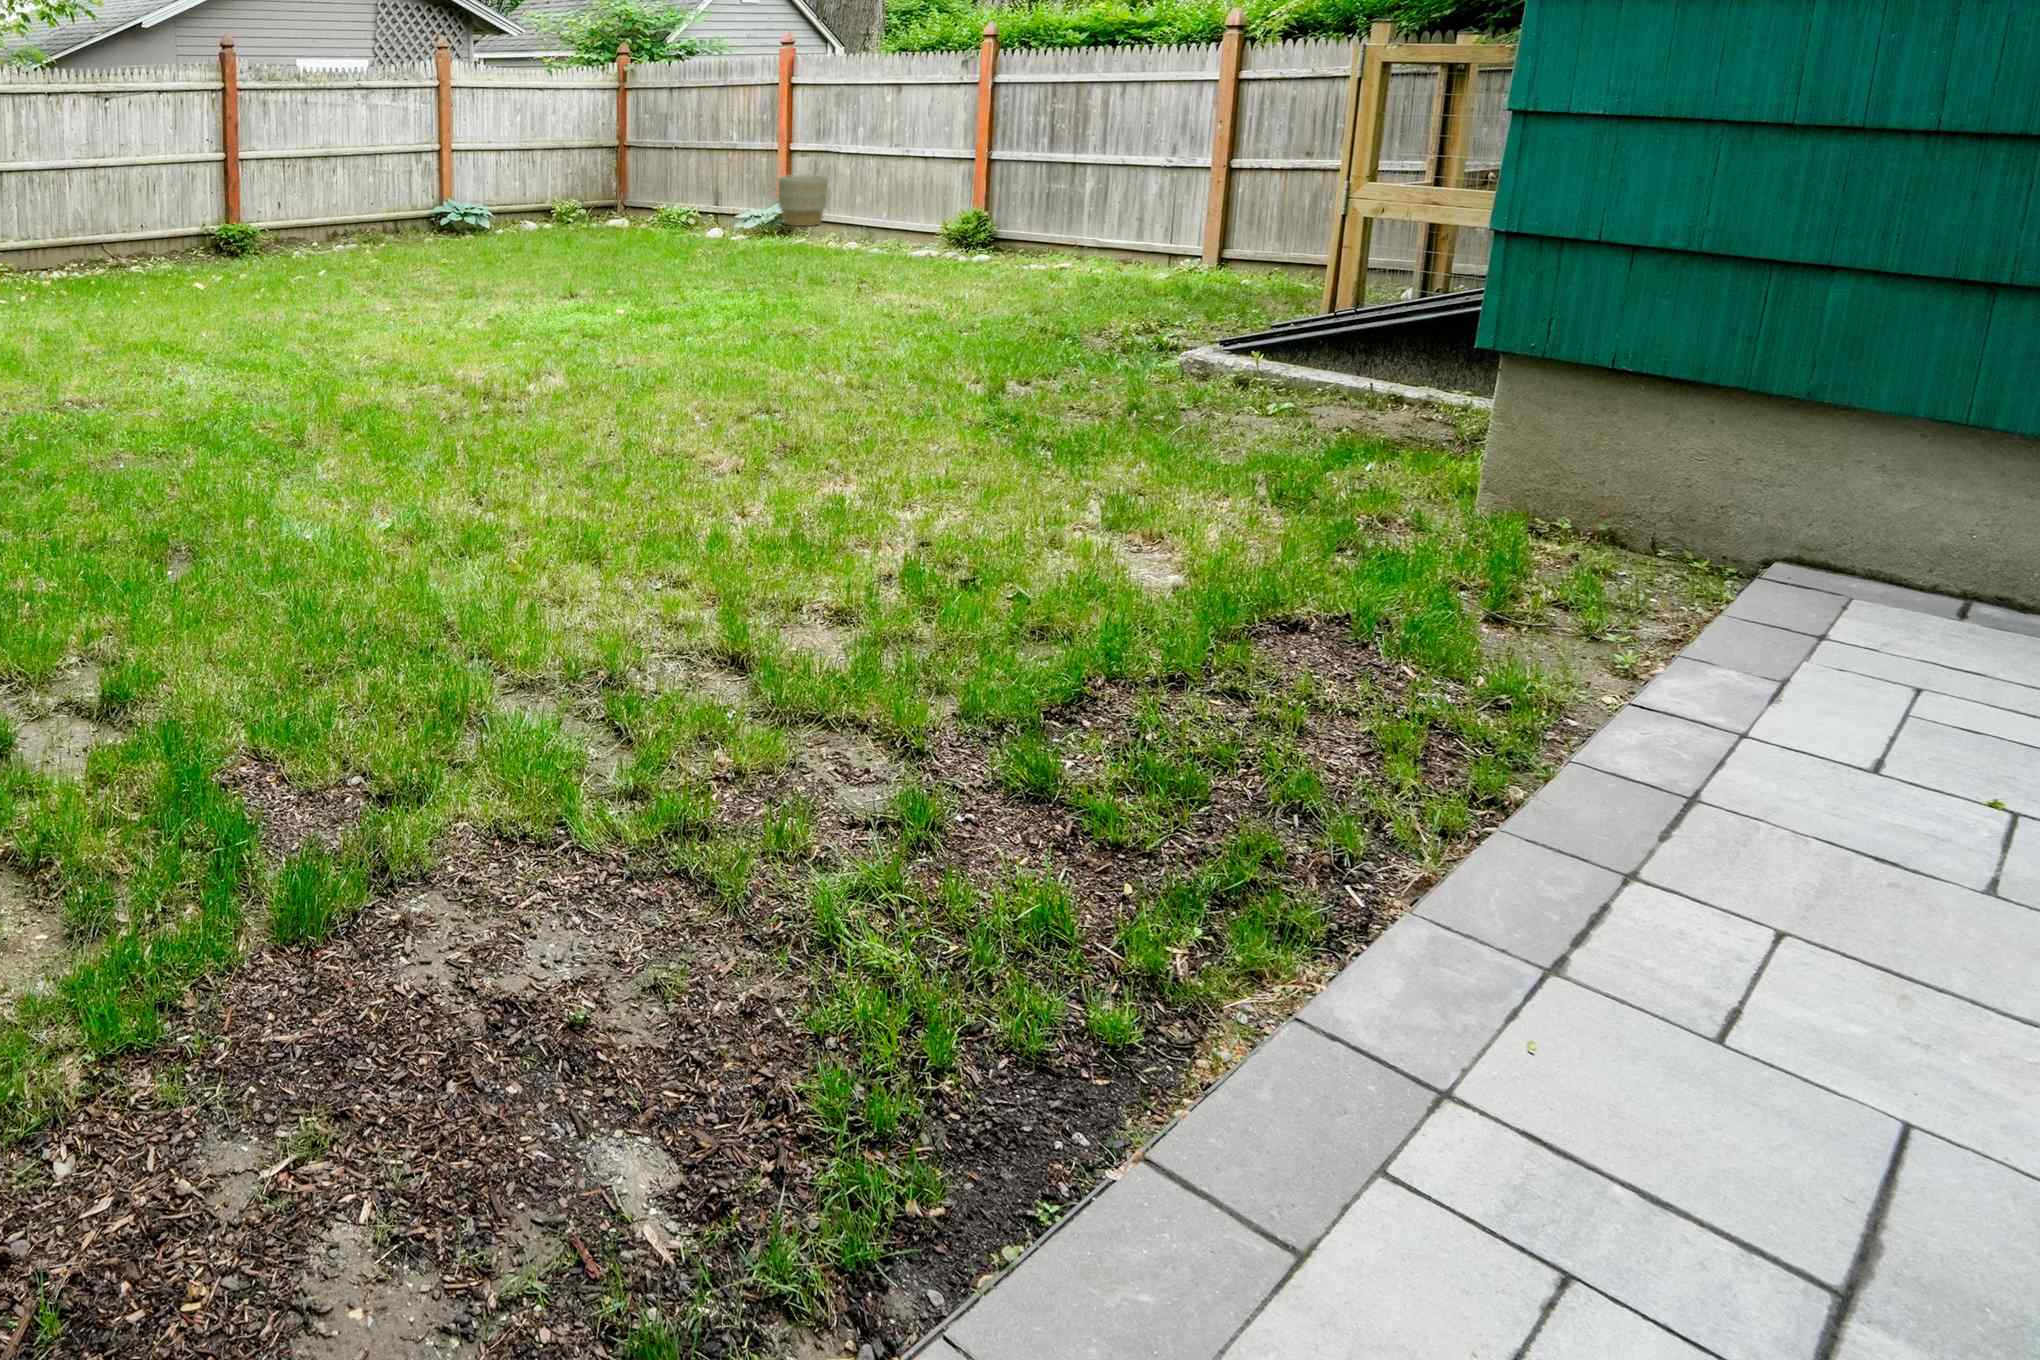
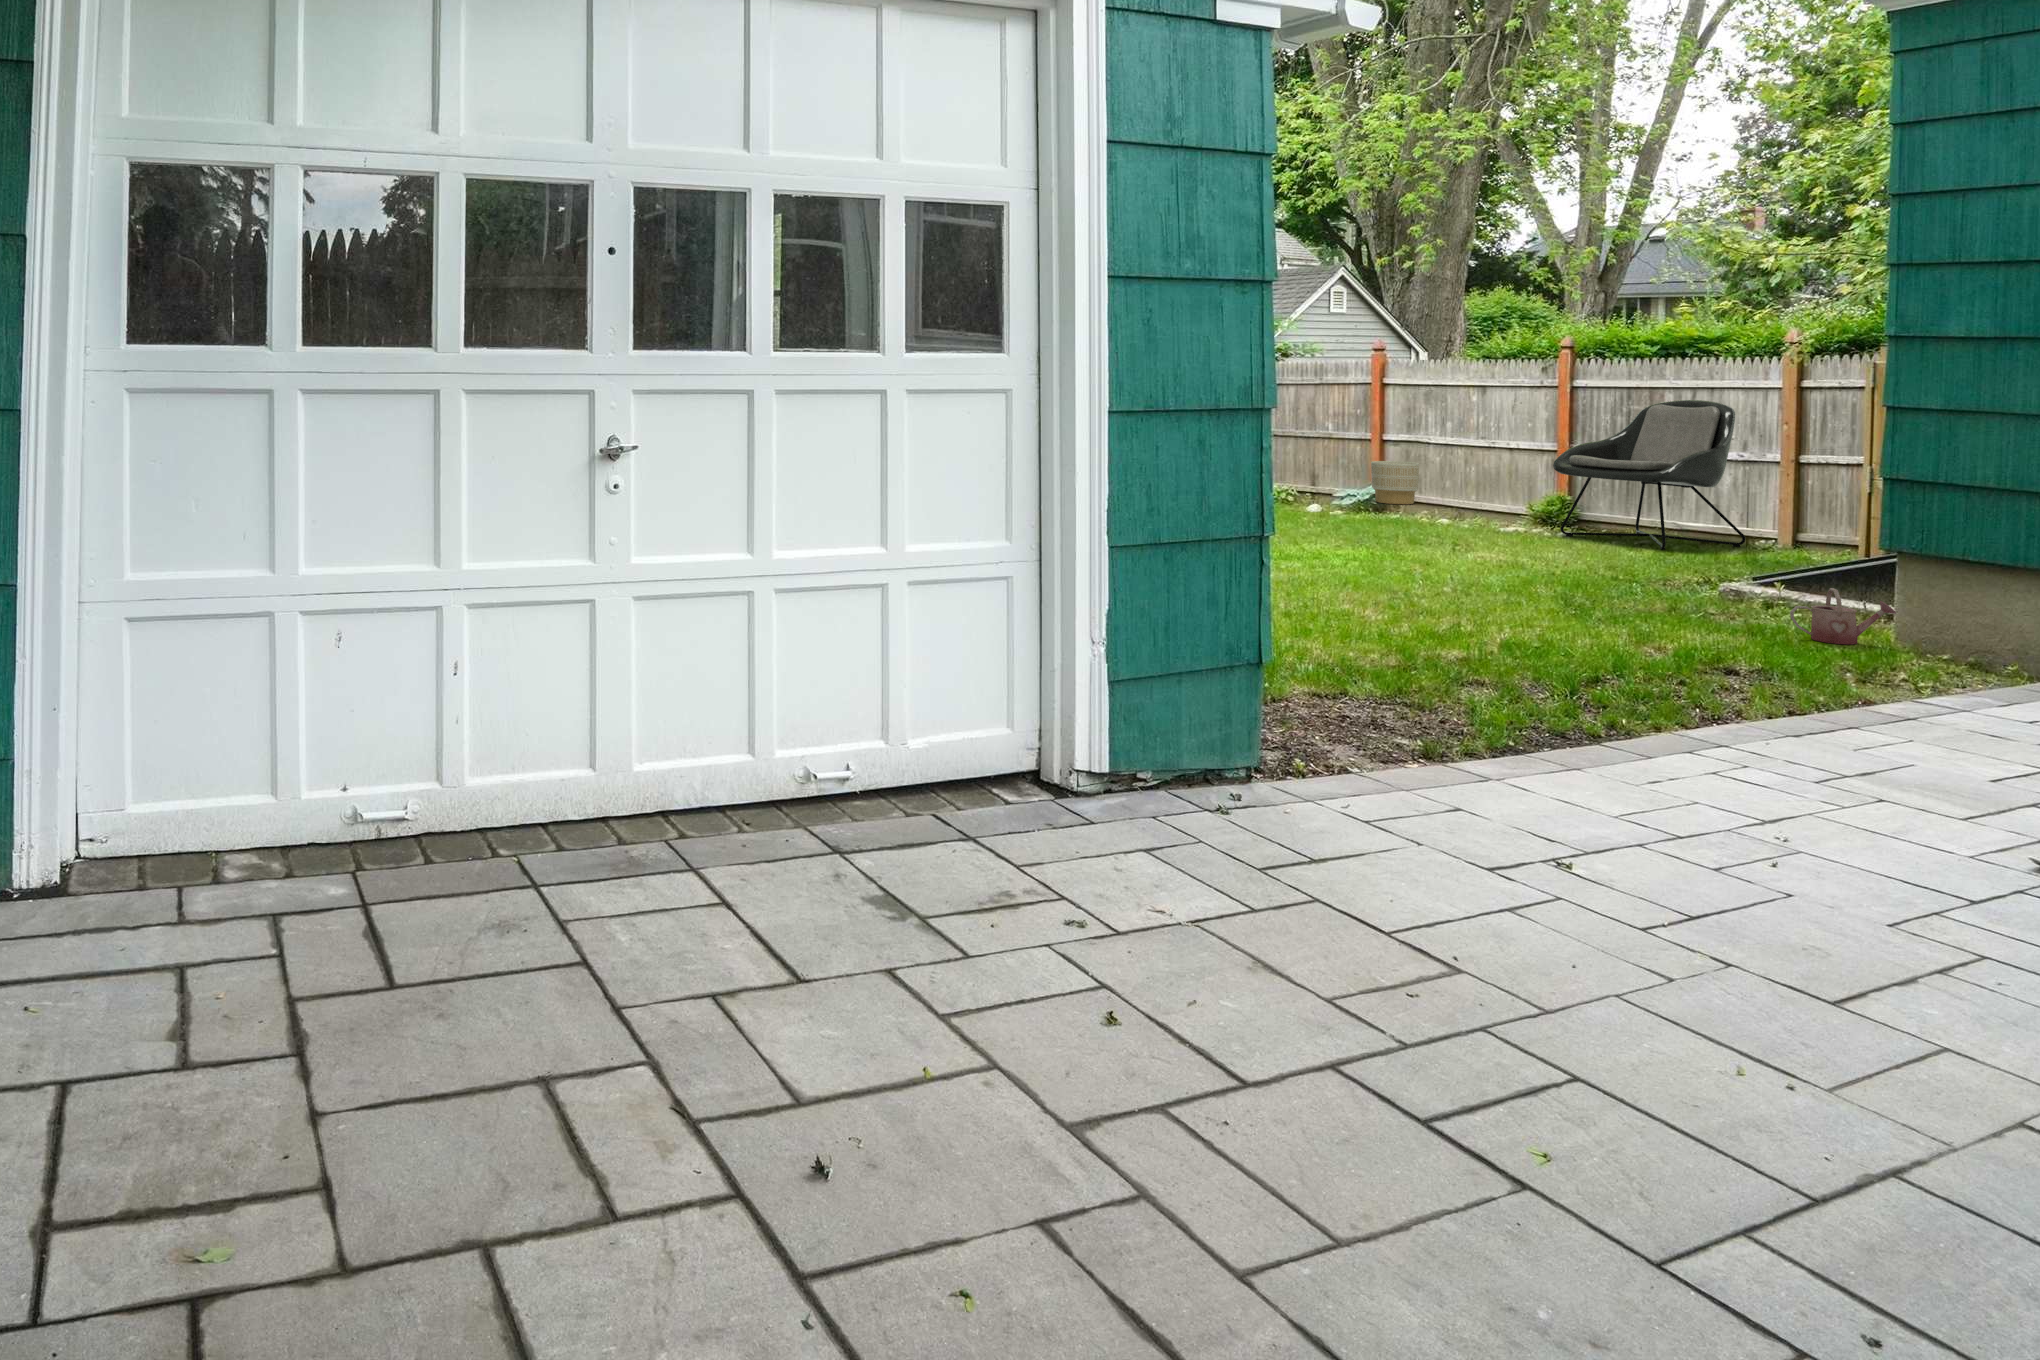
lounge chair: none [975,97,1172,282] -> present [1553,400,1746,550]
watering can: none [1310,386,1445,468] -> present [1790,588,1896,644]

